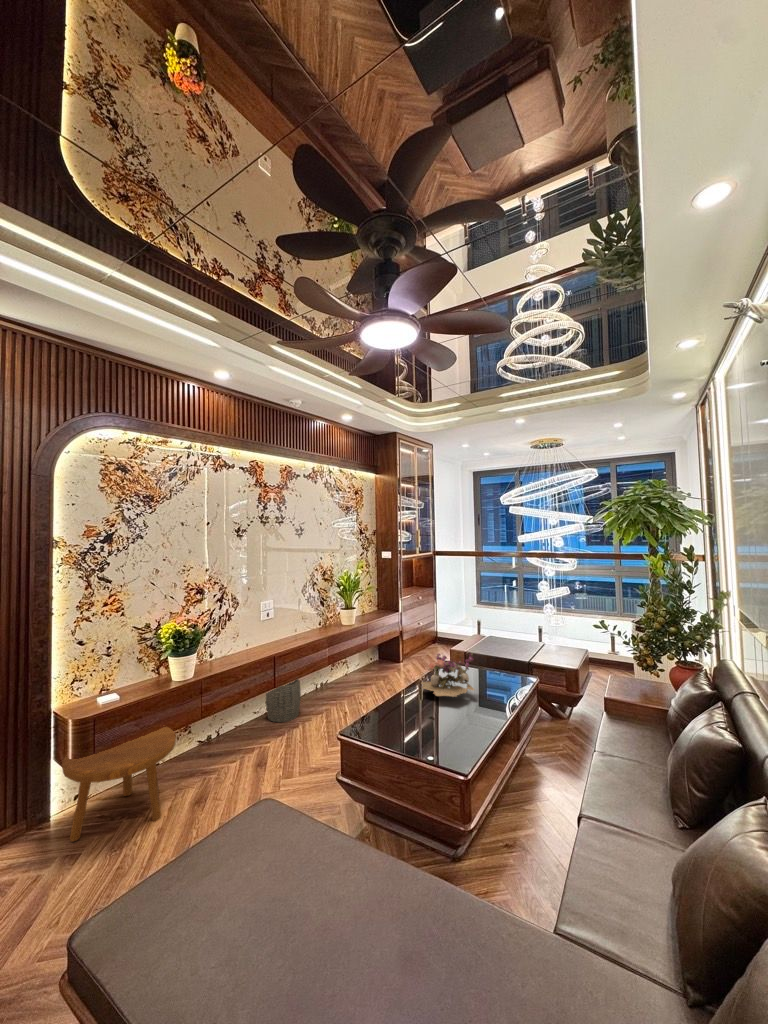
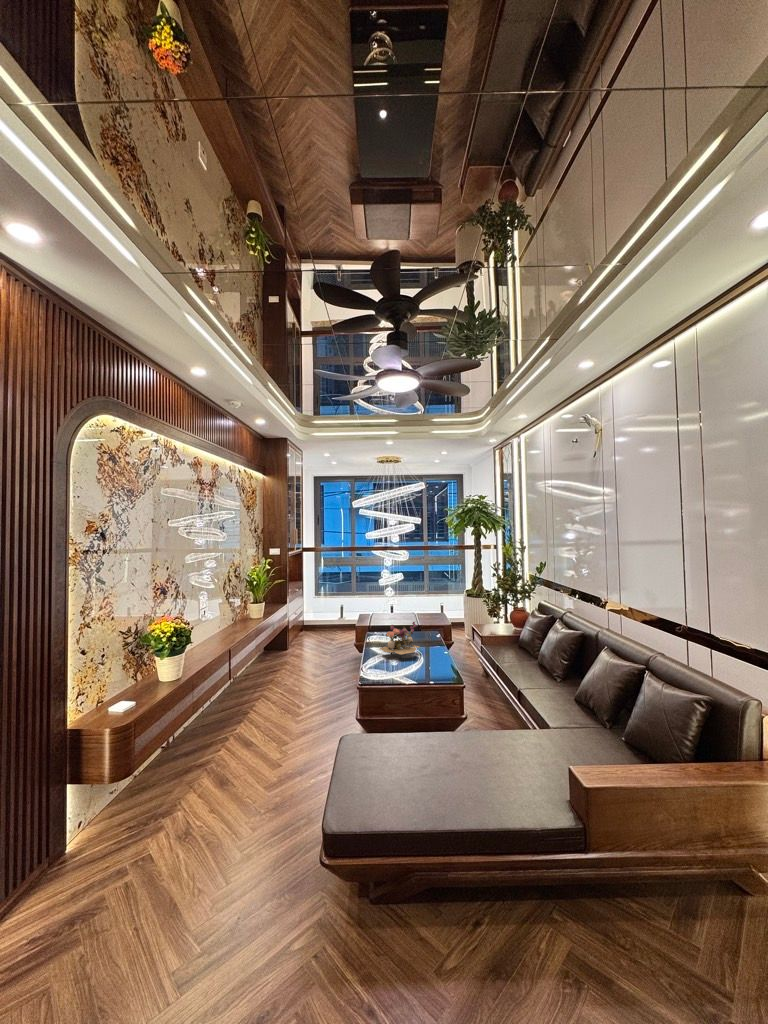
woven basket: present [266,679,301,722] -> none [203,671,239,716]
footstool: present [62,725,176,842] -> none [94,726,206,852]

